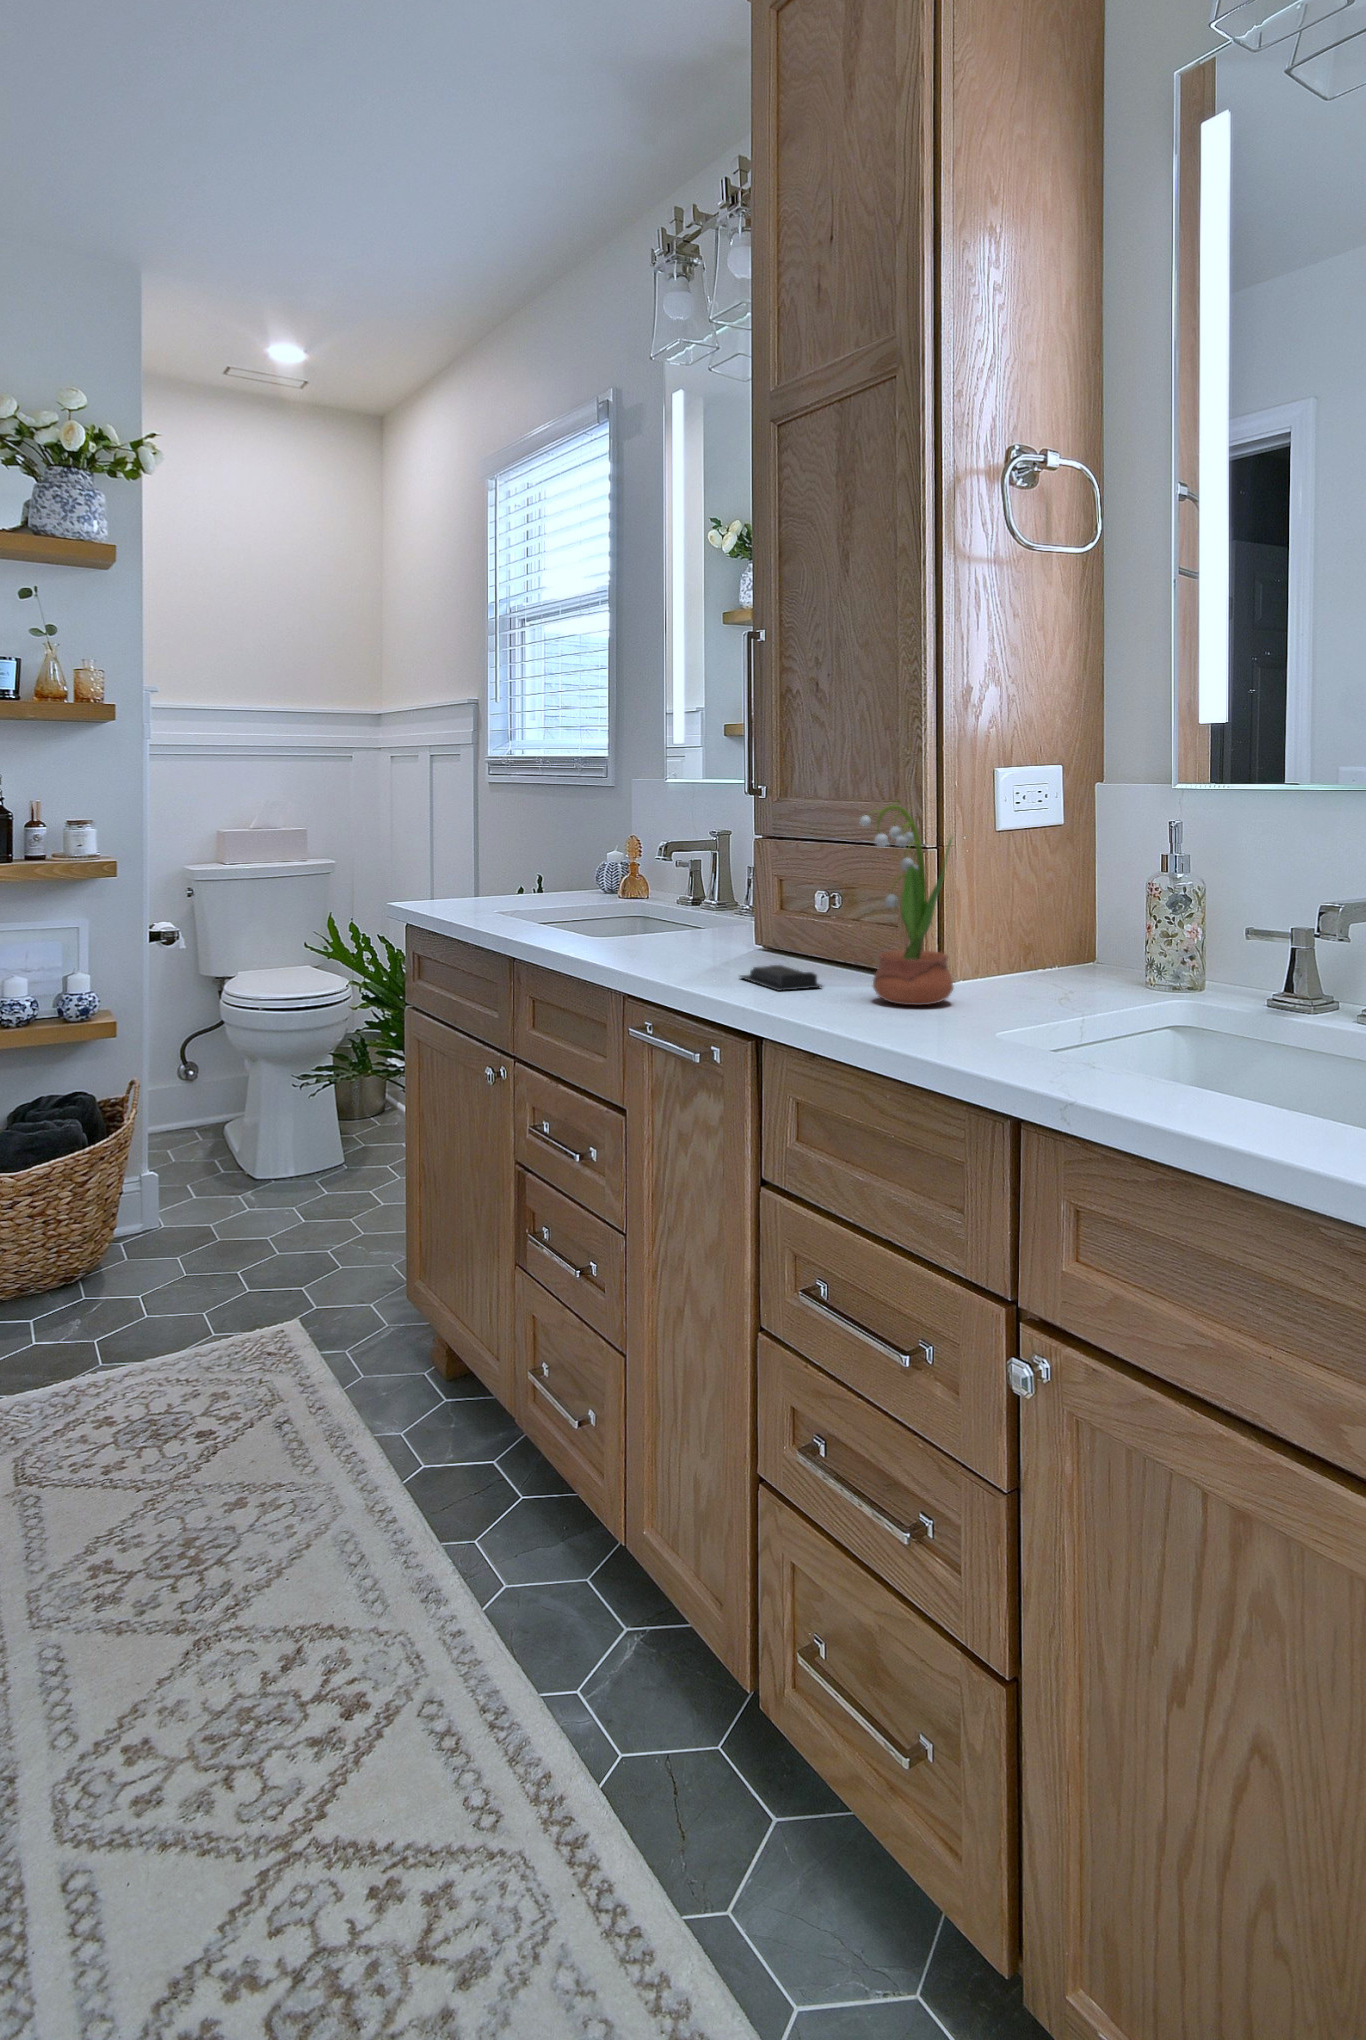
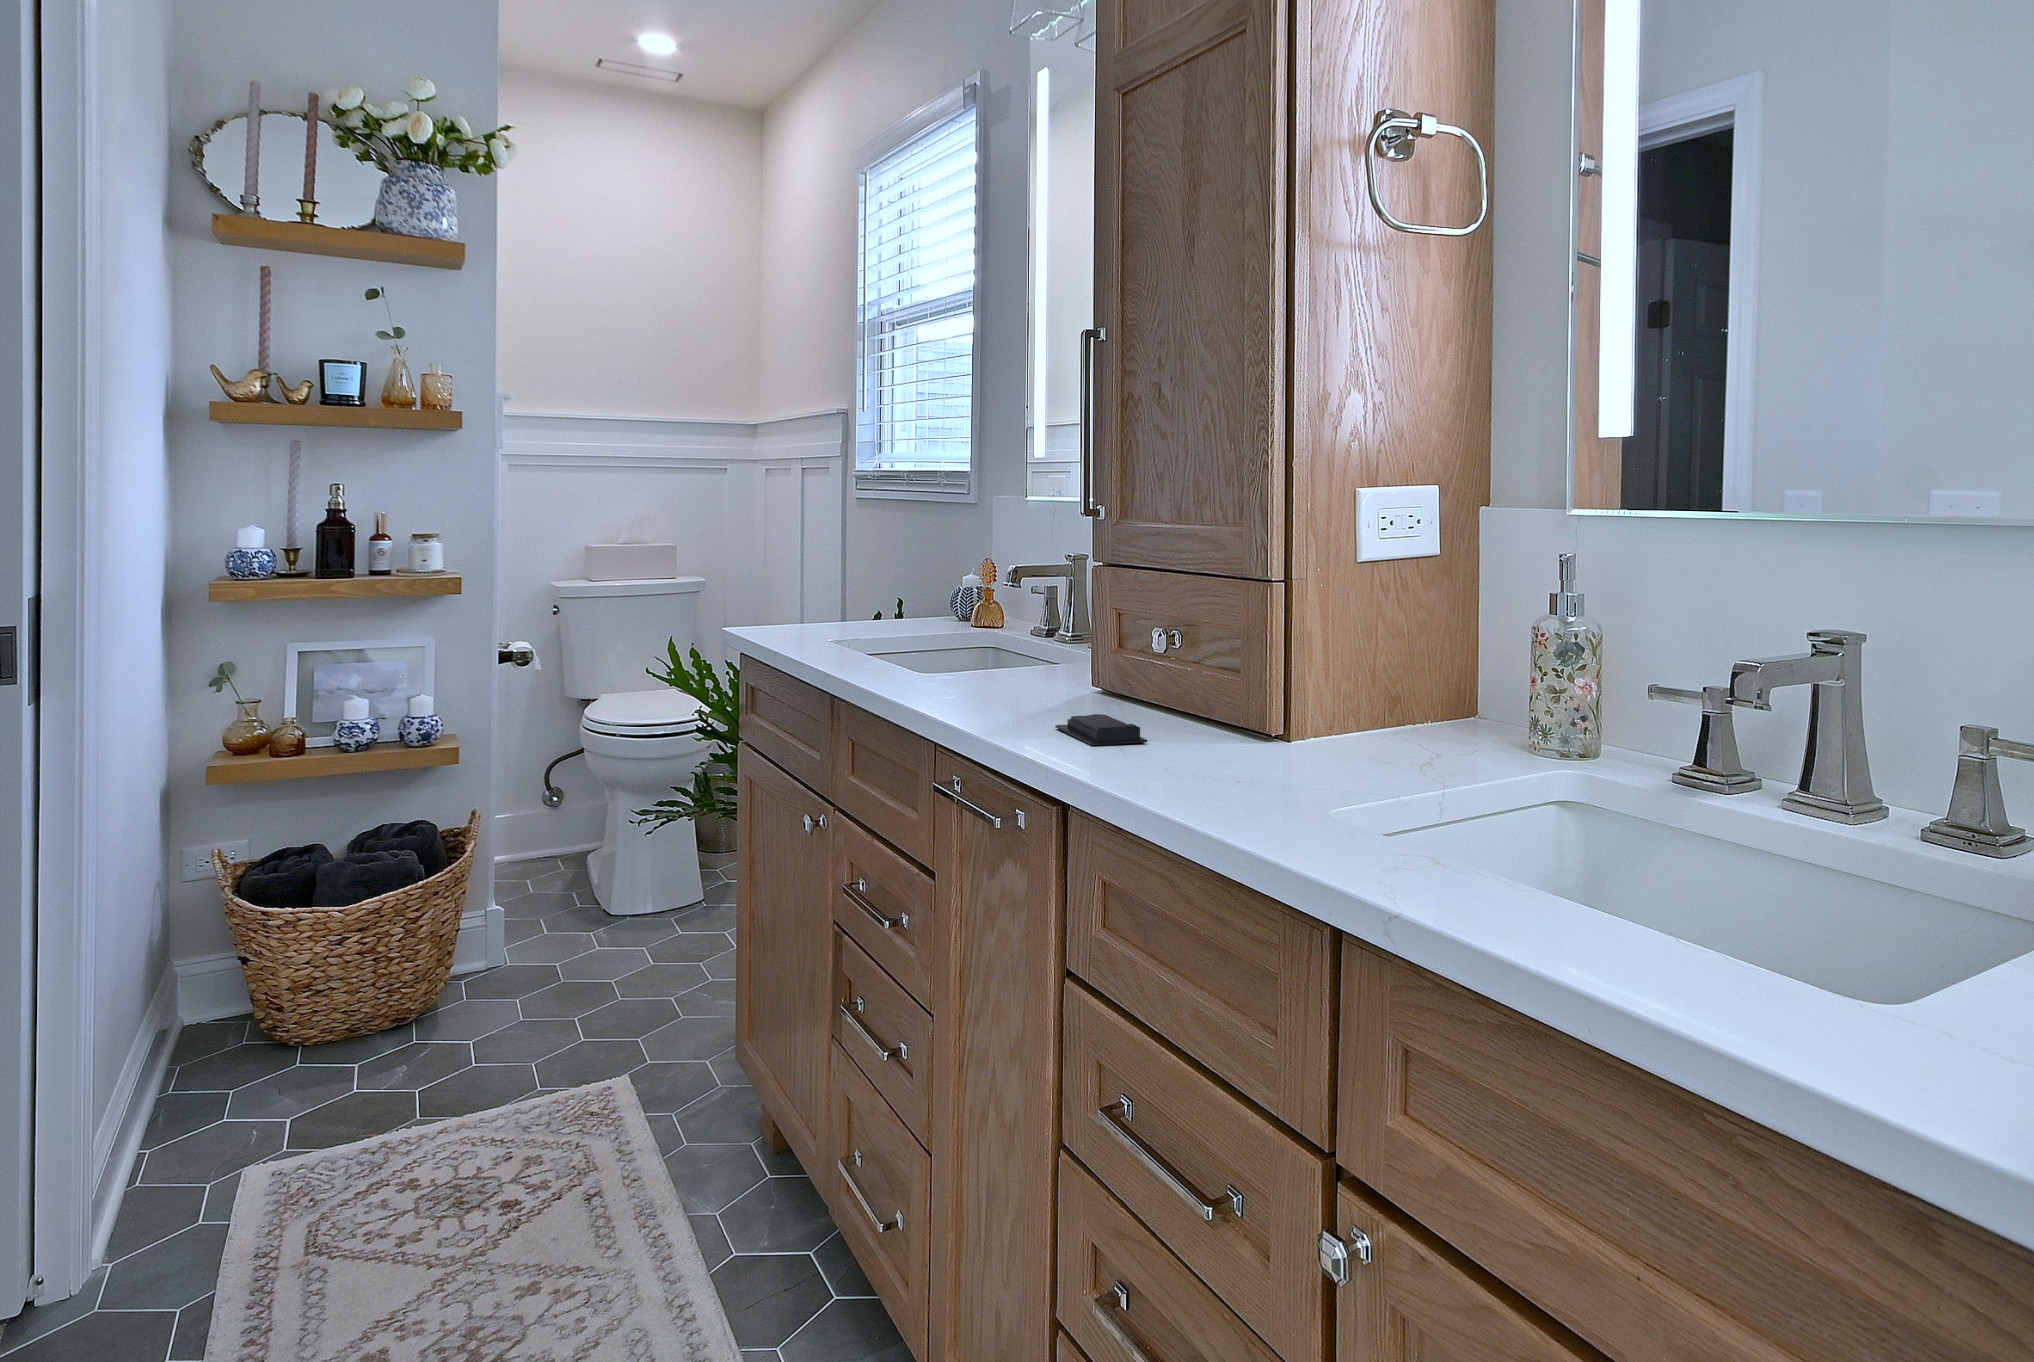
potted flower: present [860,801,953,1005] -> none [1182,524,1294,769]

